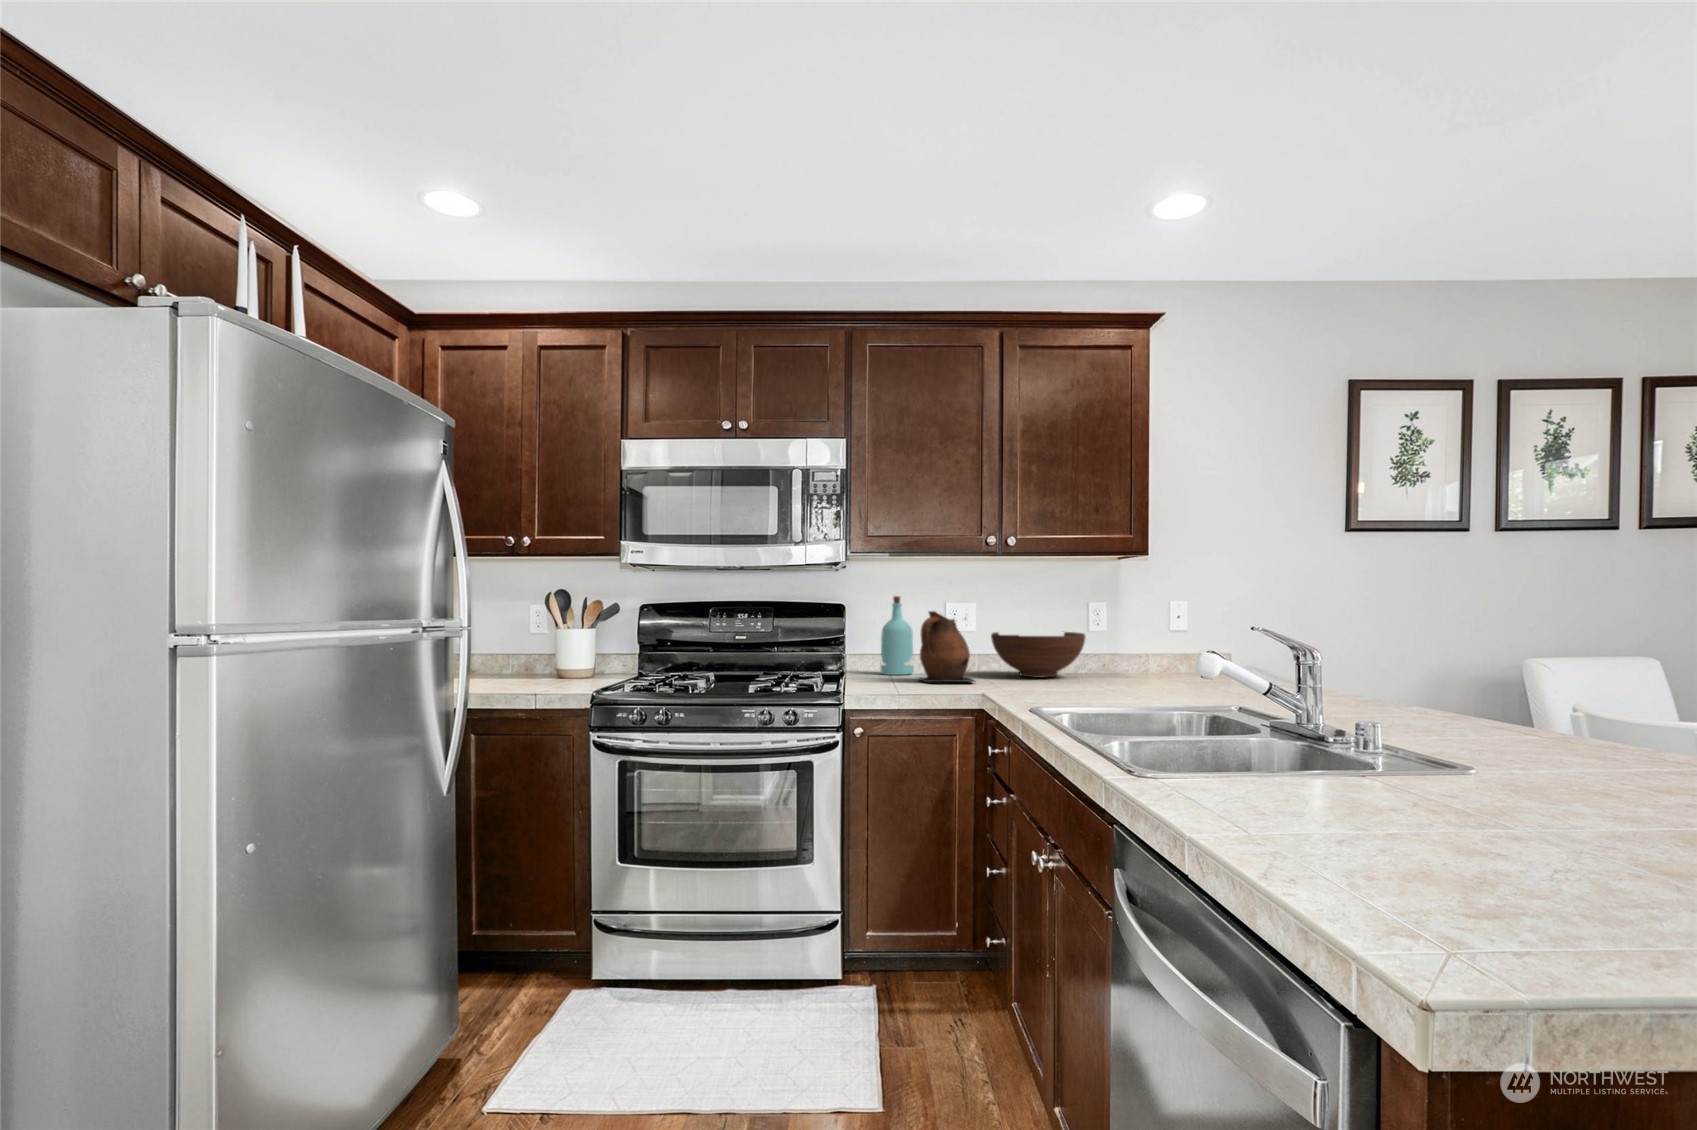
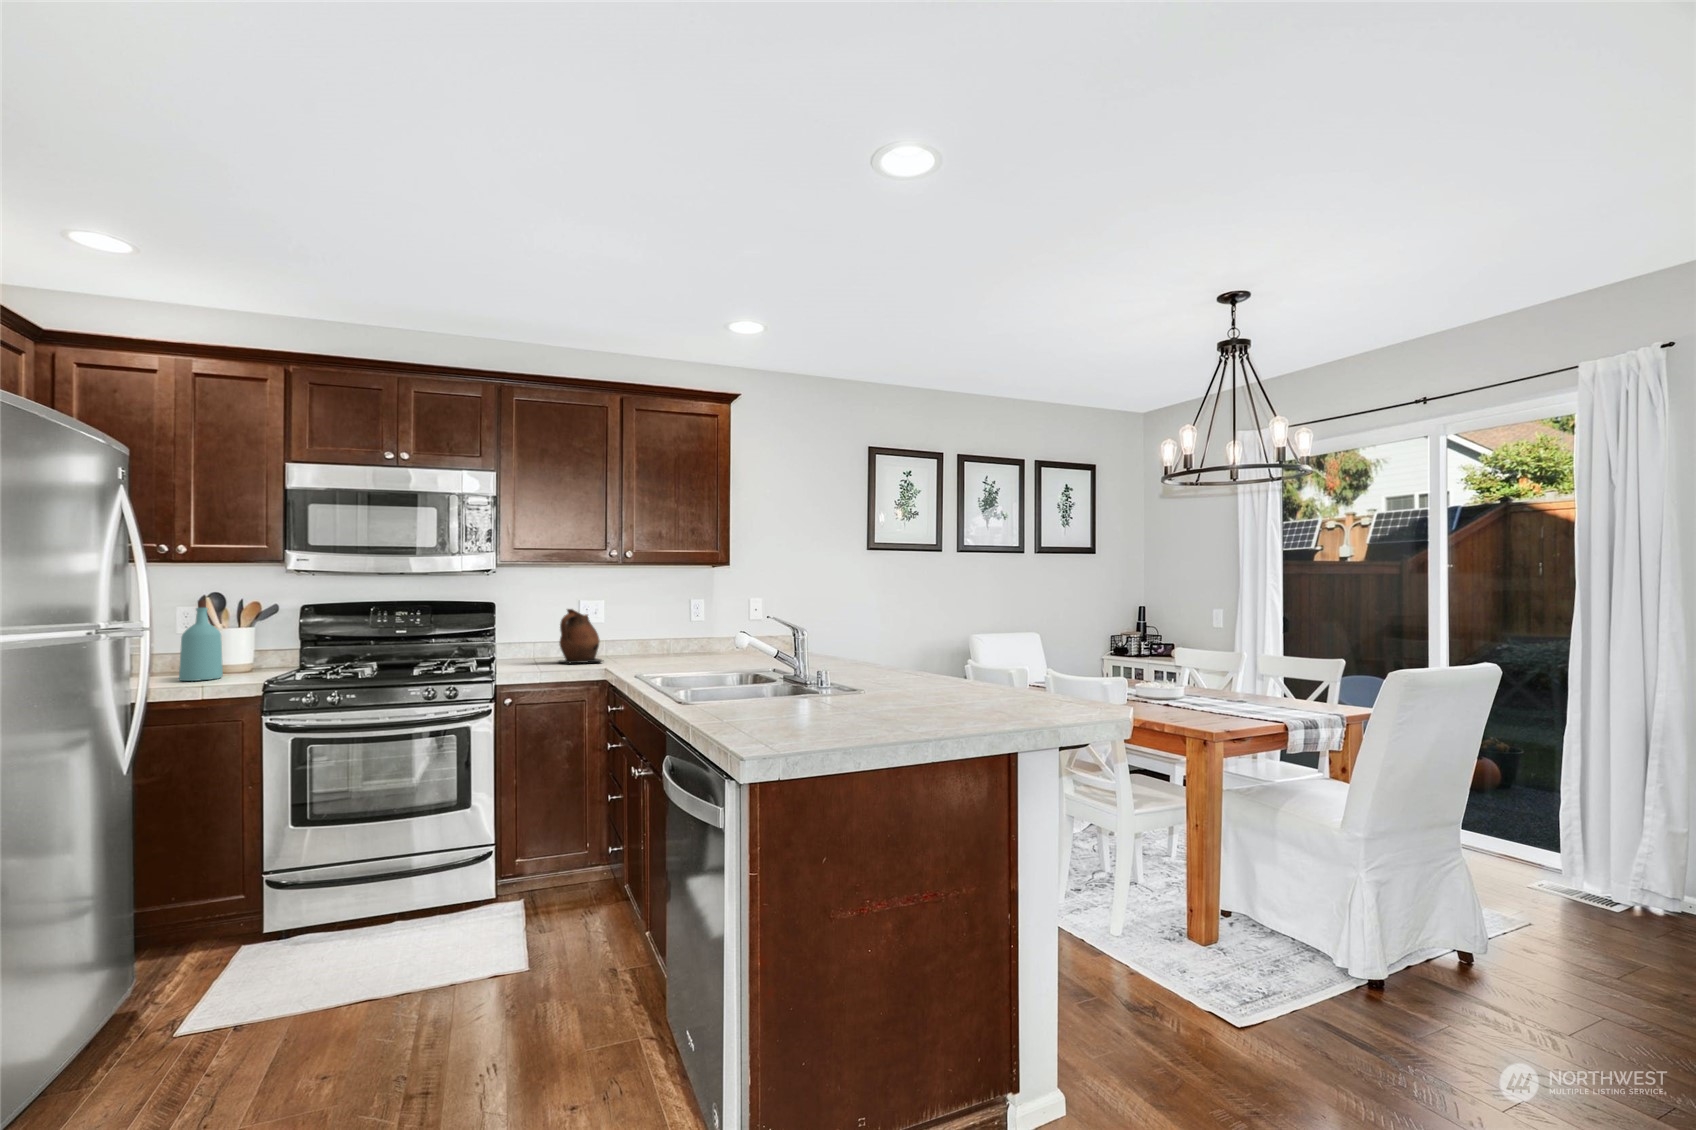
bottle: present [881,596,914,675] -> present [179,600,223,681]
fruit bowl: present [991,632,1085,678] -> none [617,622,689,657]

